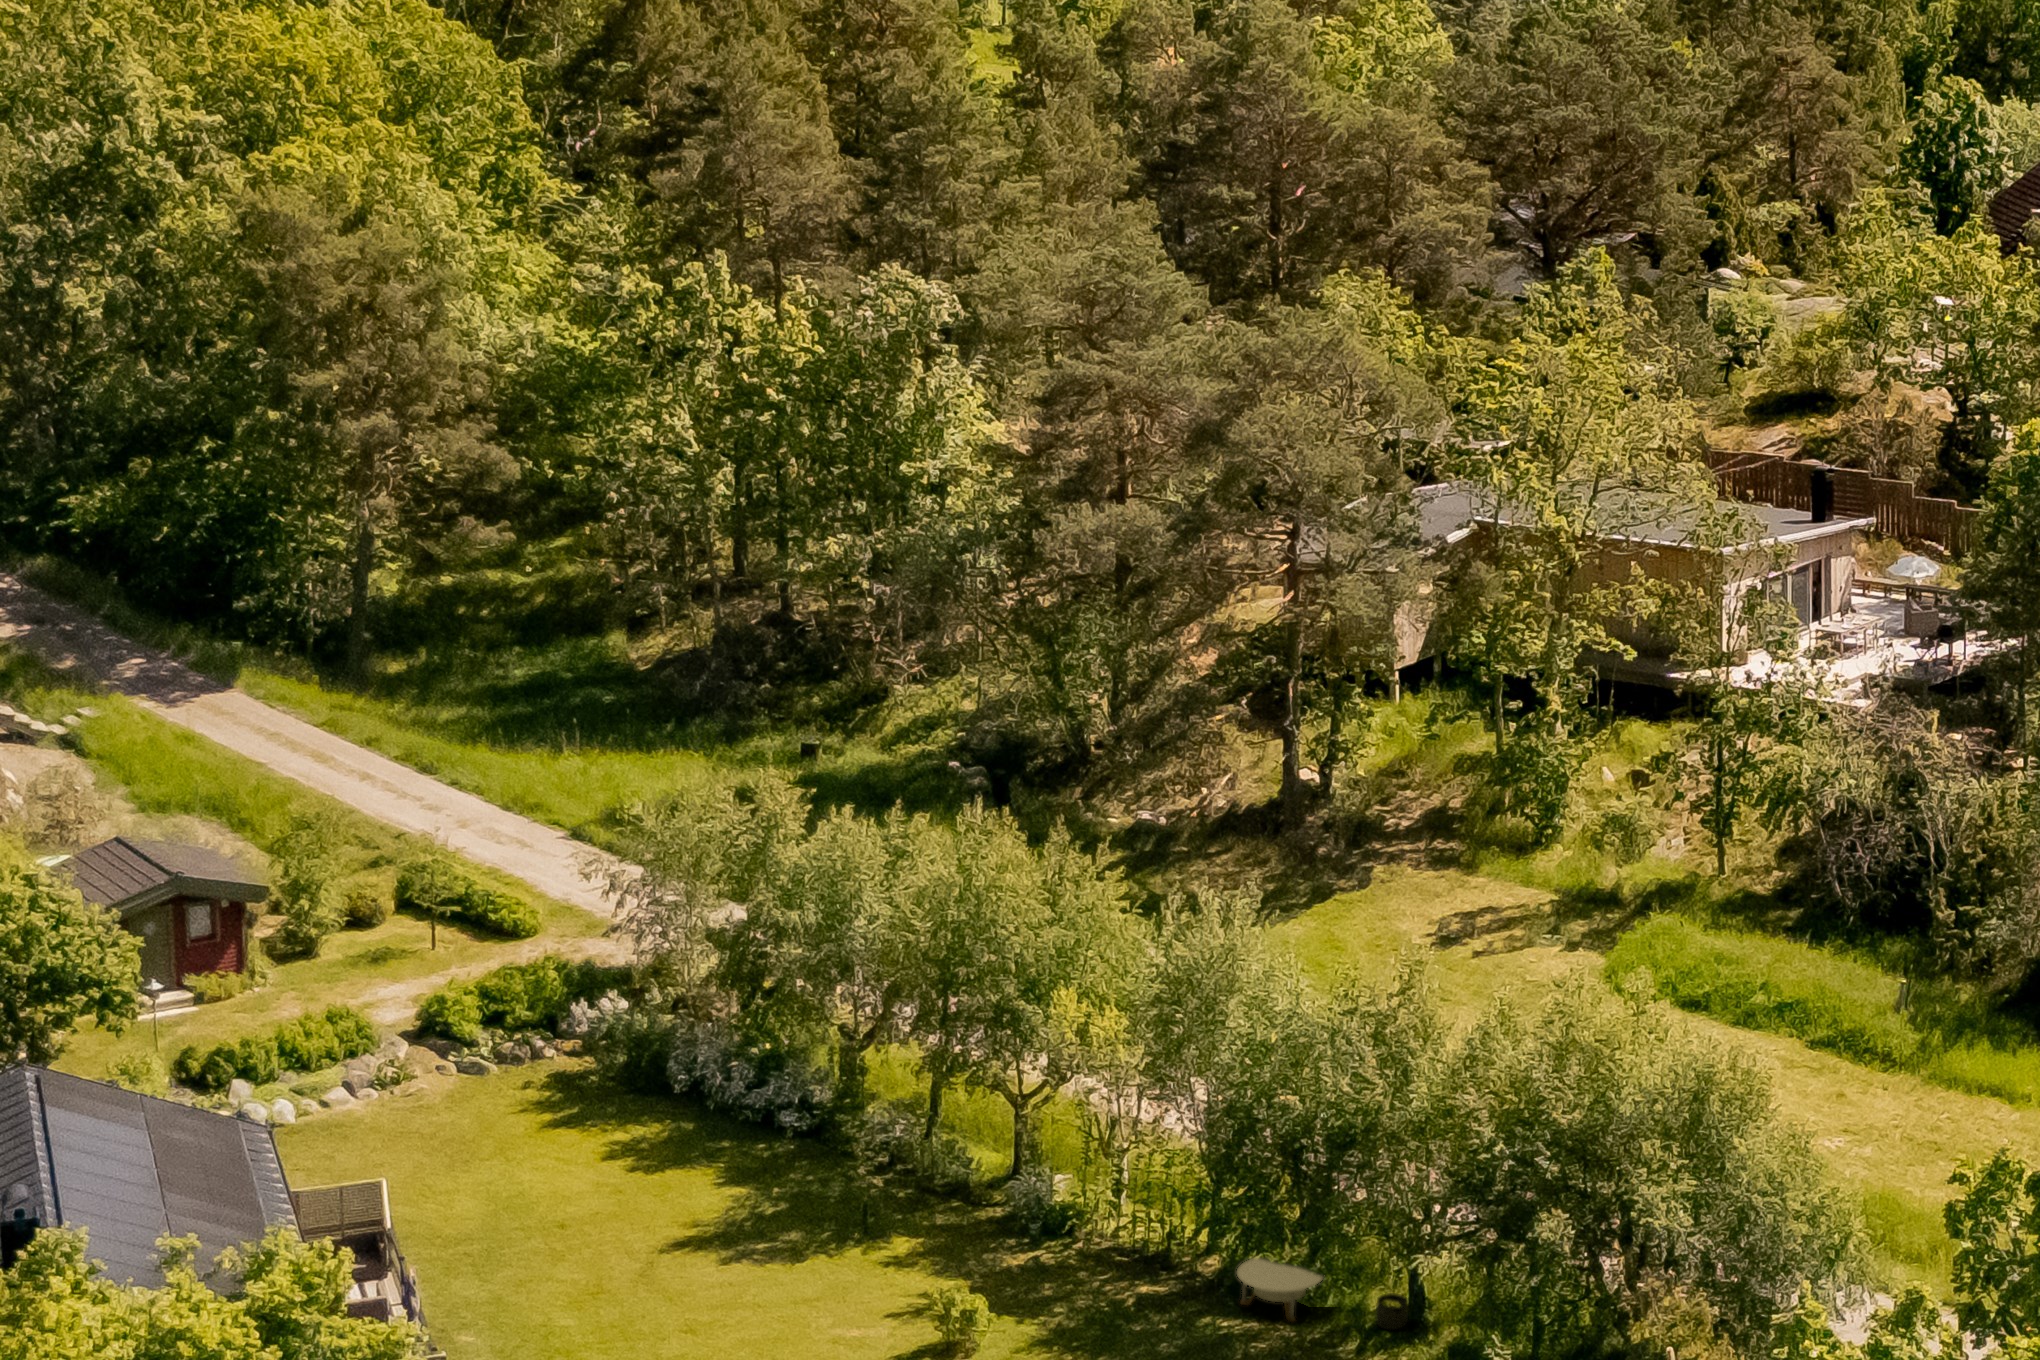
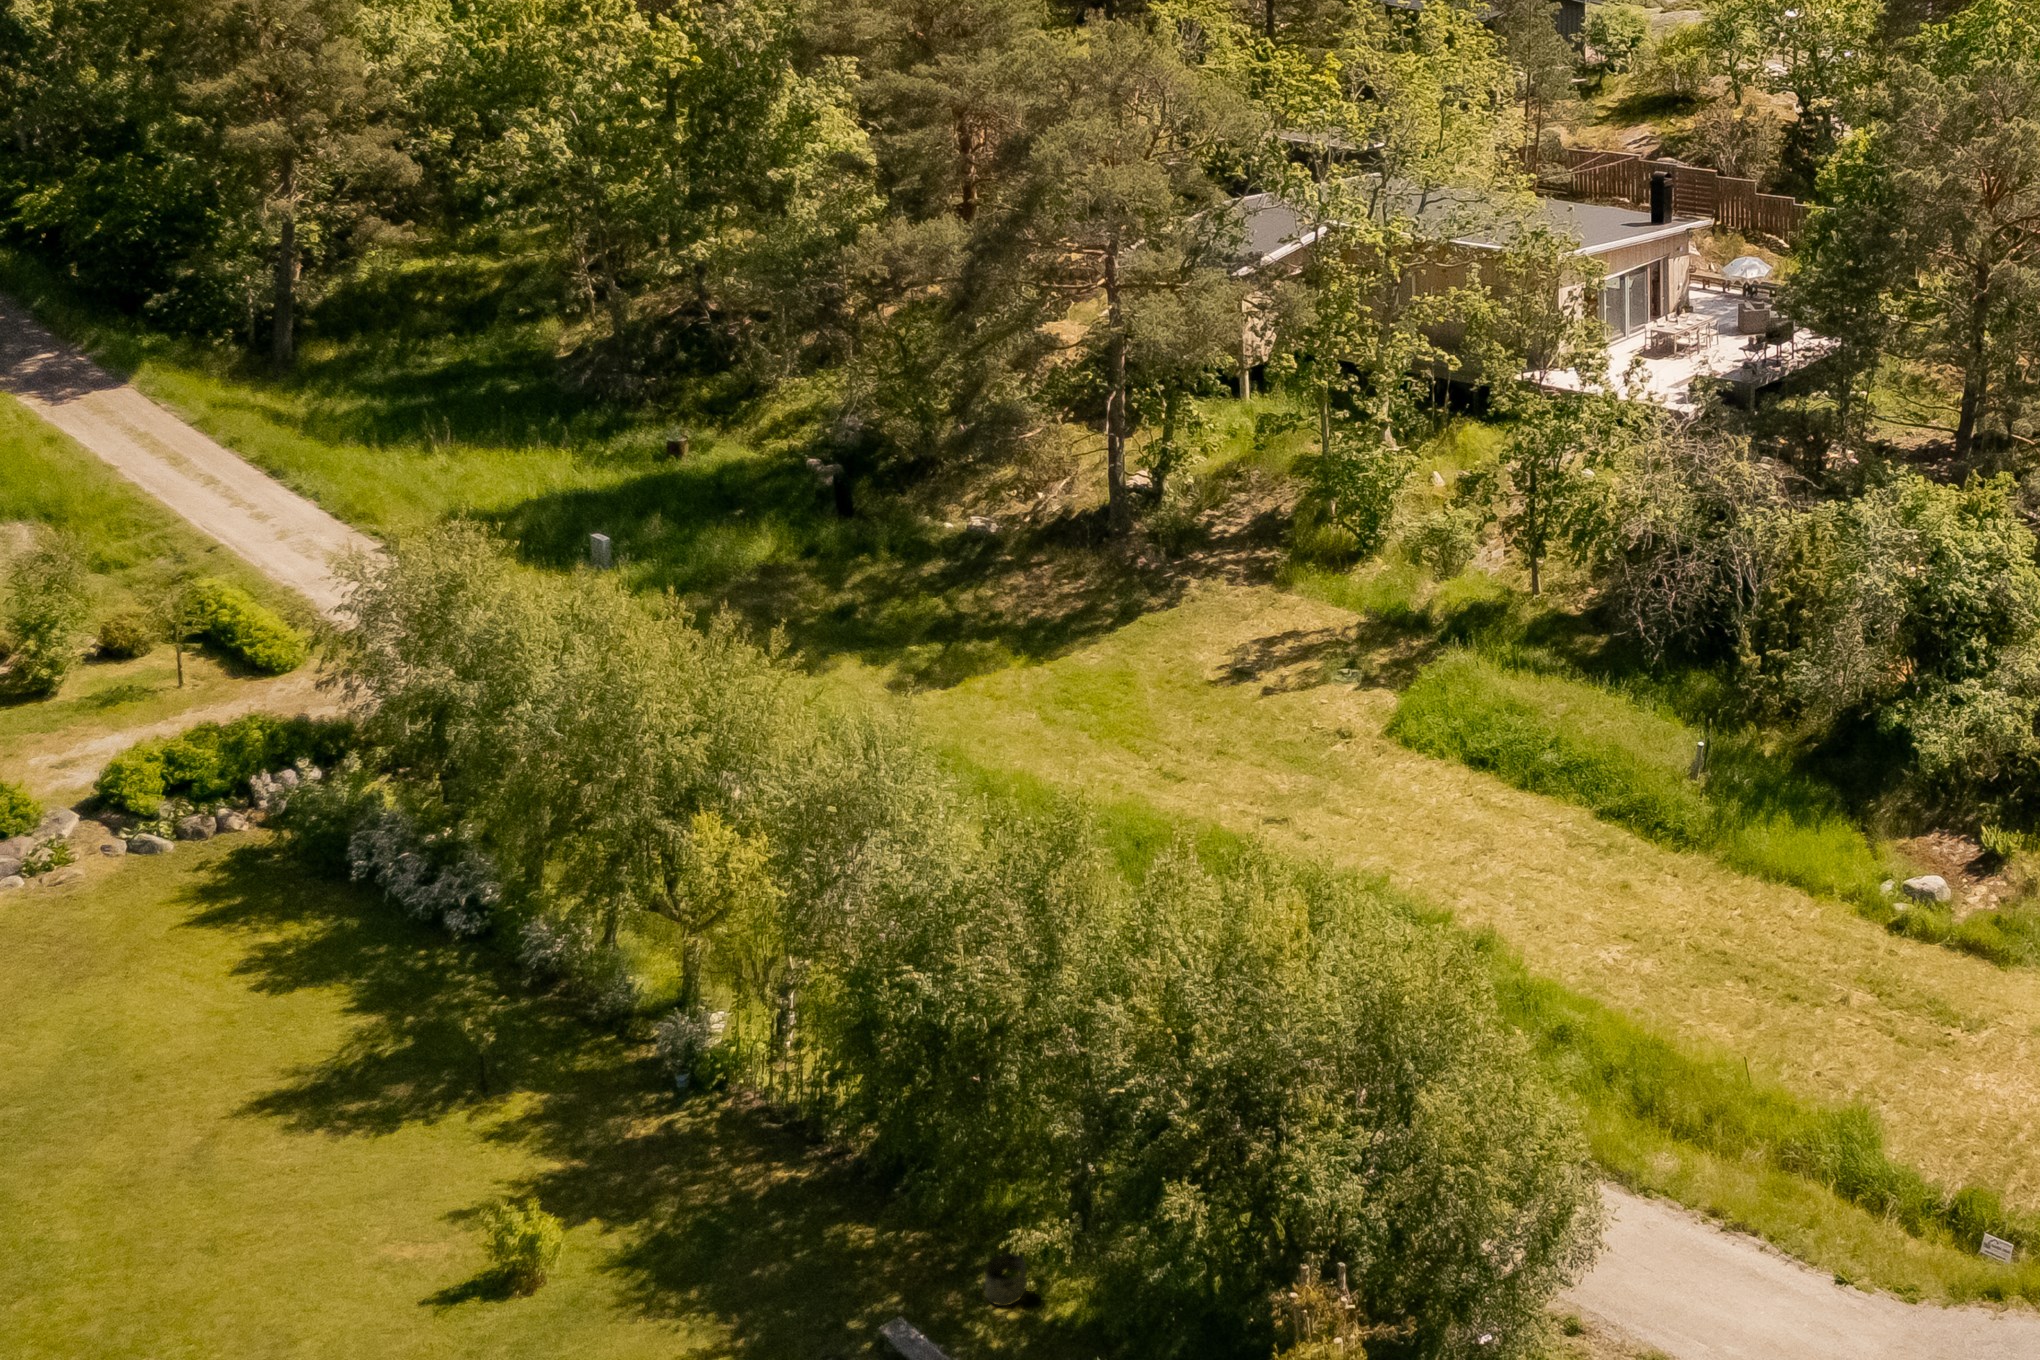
round table: present [1237,1258,1322,1322] -> none [817,1186,932,1293]

